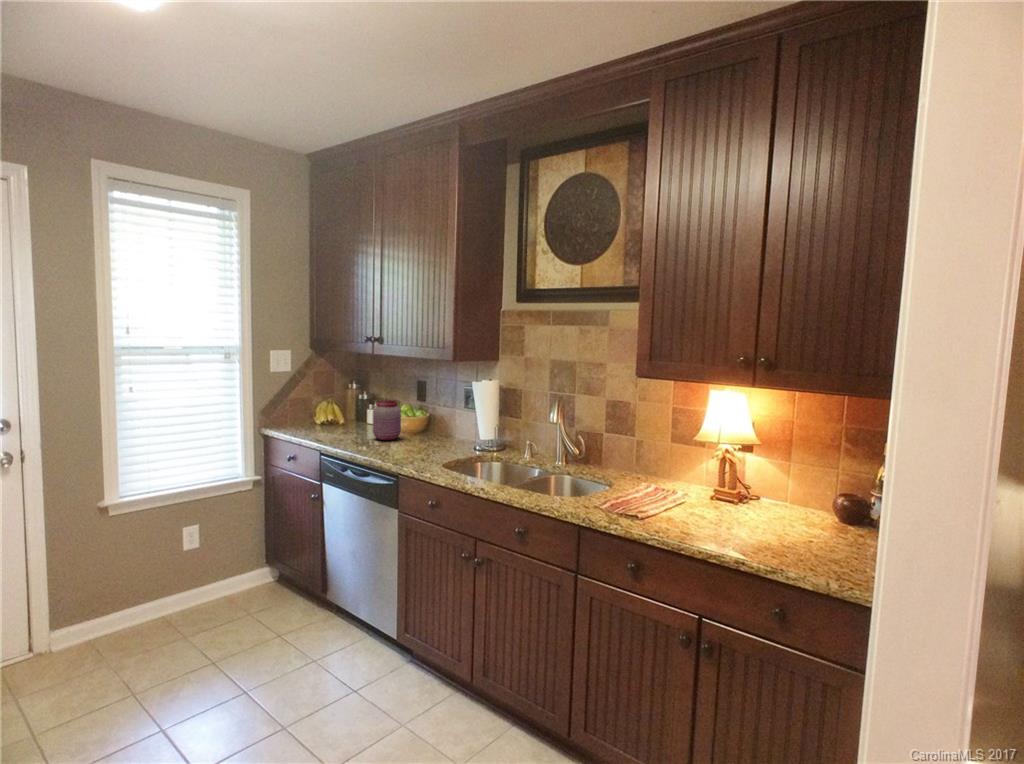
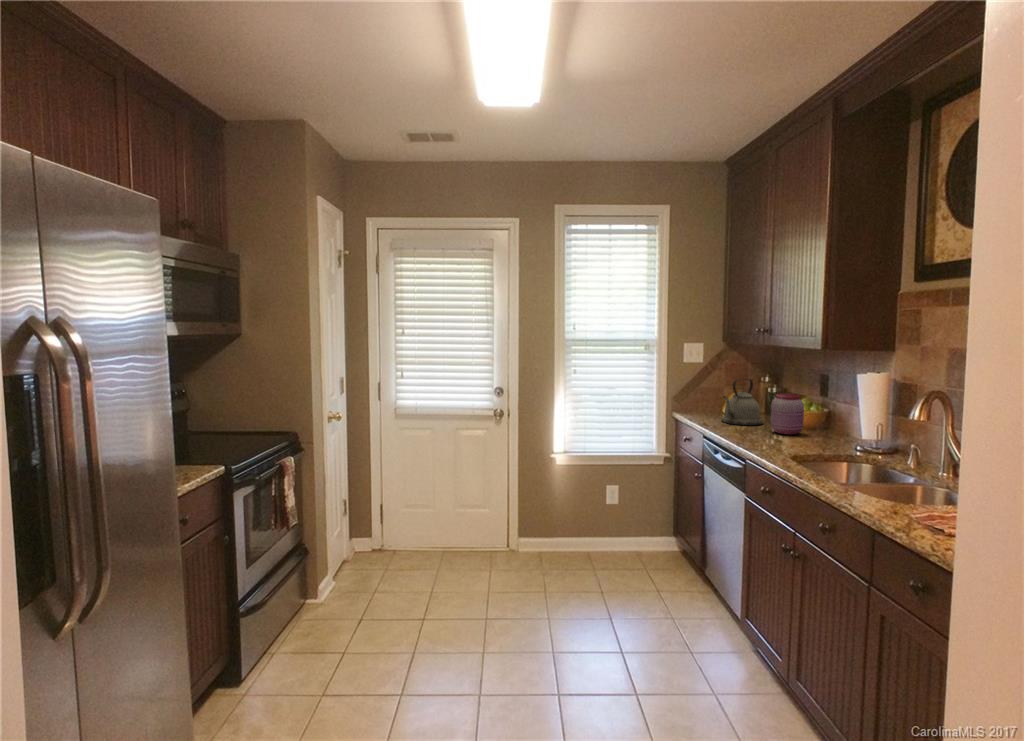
kettle: none [320,387,361,436] -> present [722,379,763,425]

